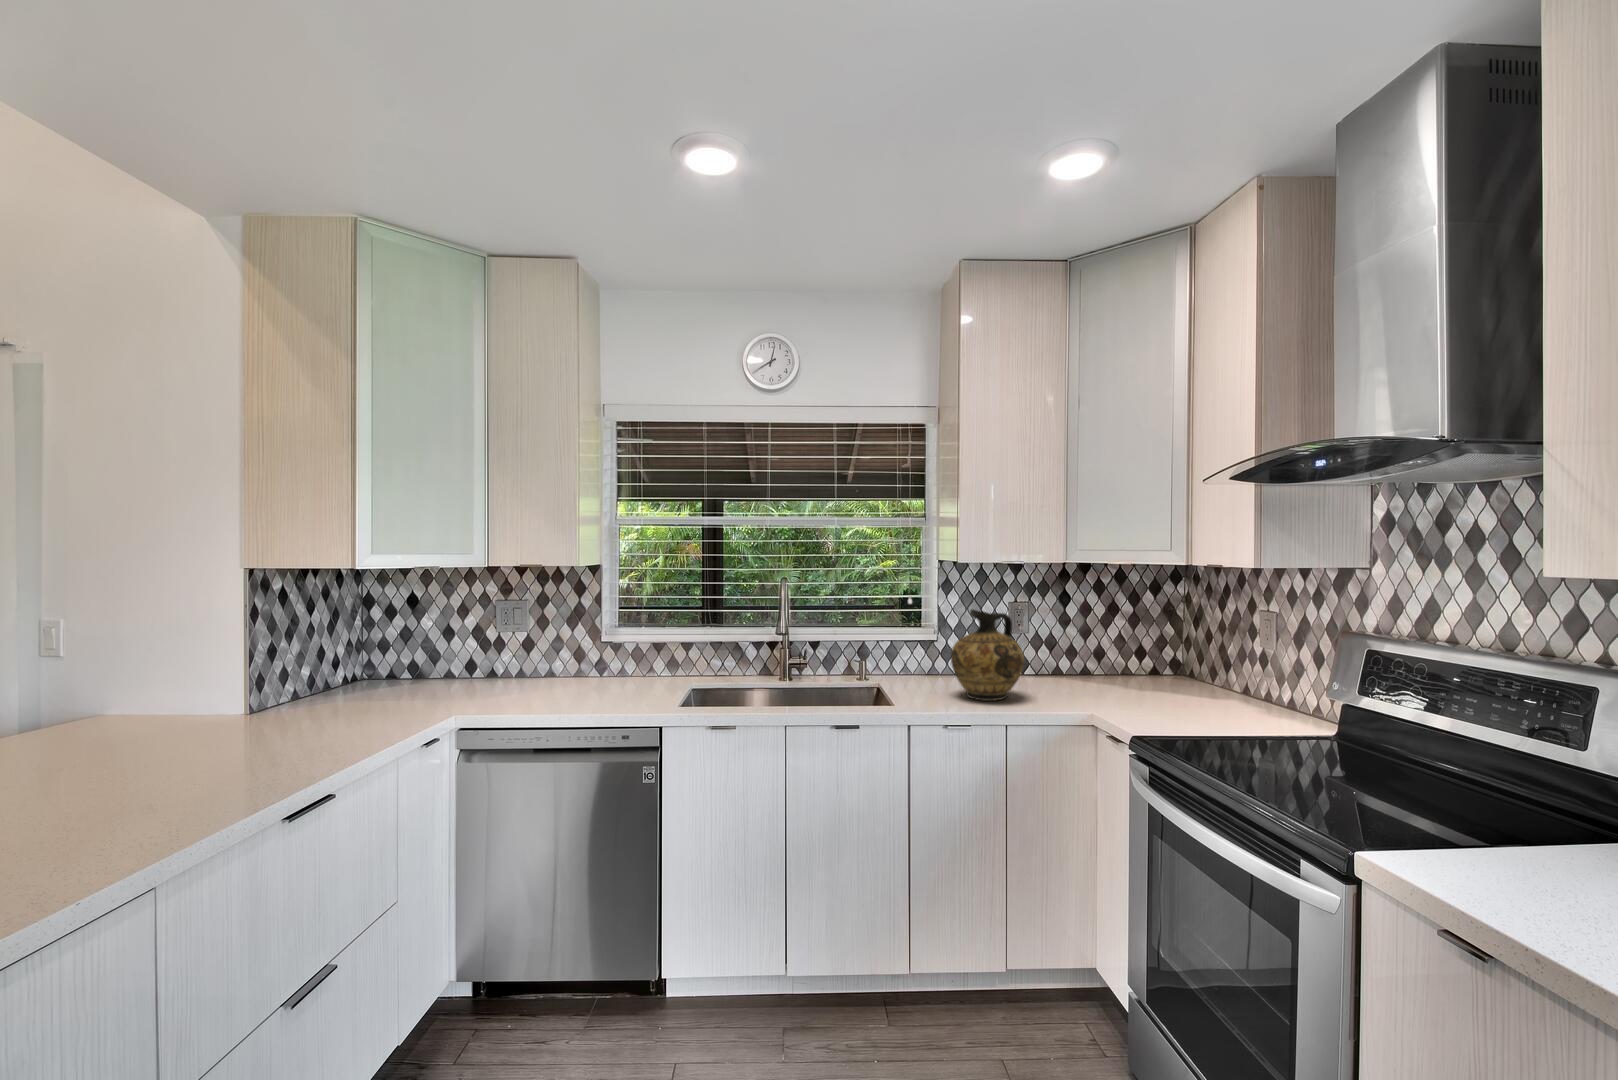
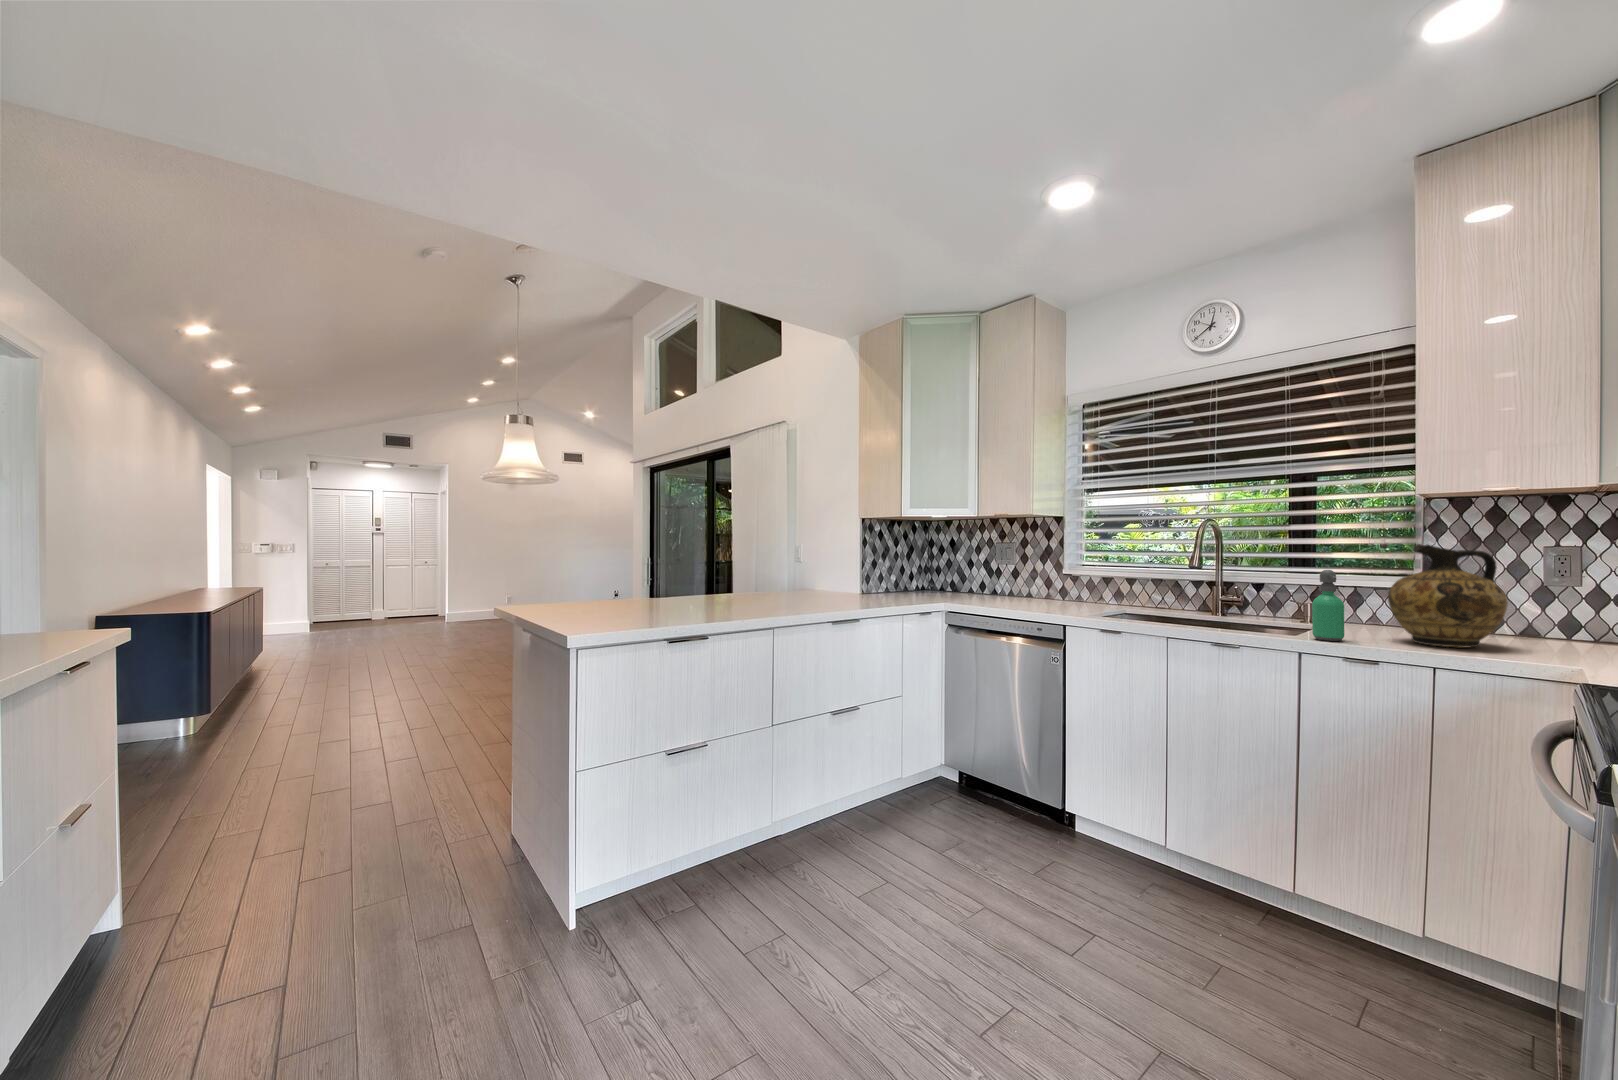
soap dispenser: none [912,638,936,709] -> present [1312,570,1344,641]

